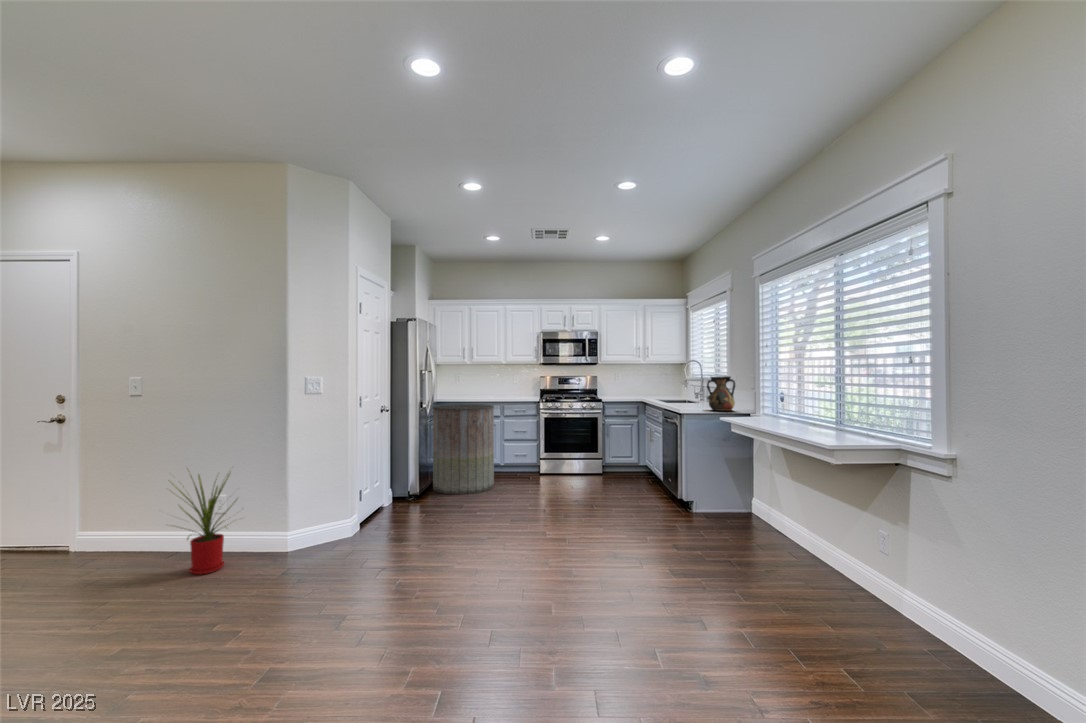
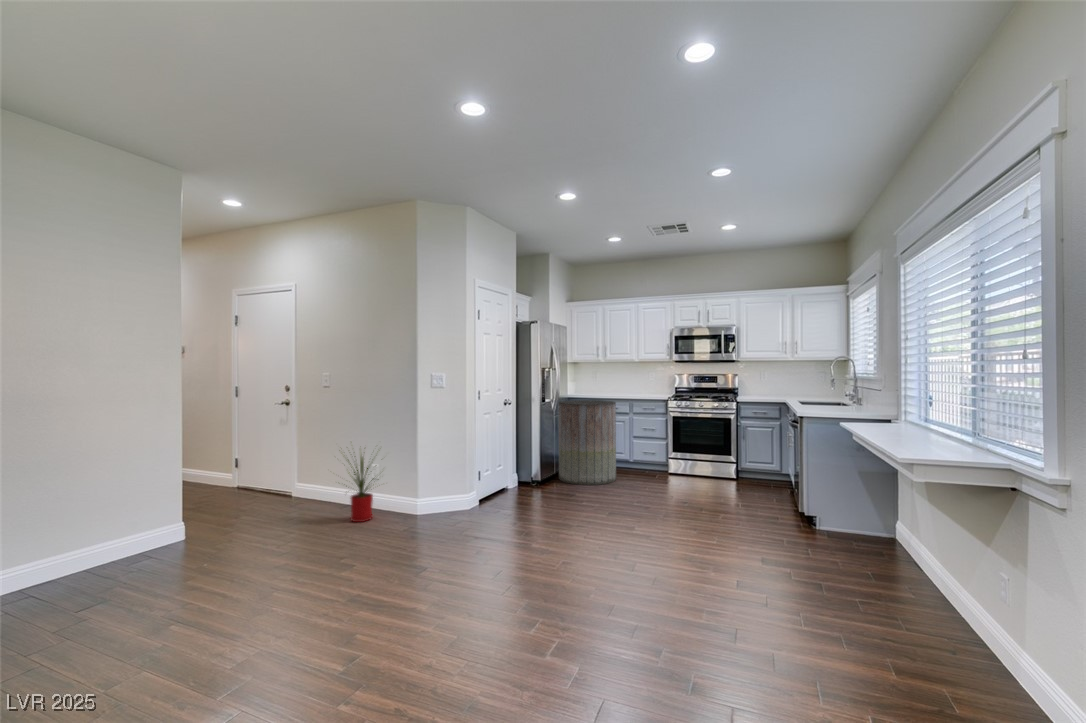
vase: present [706,376,735,411] -> none [831,376,877,417]

